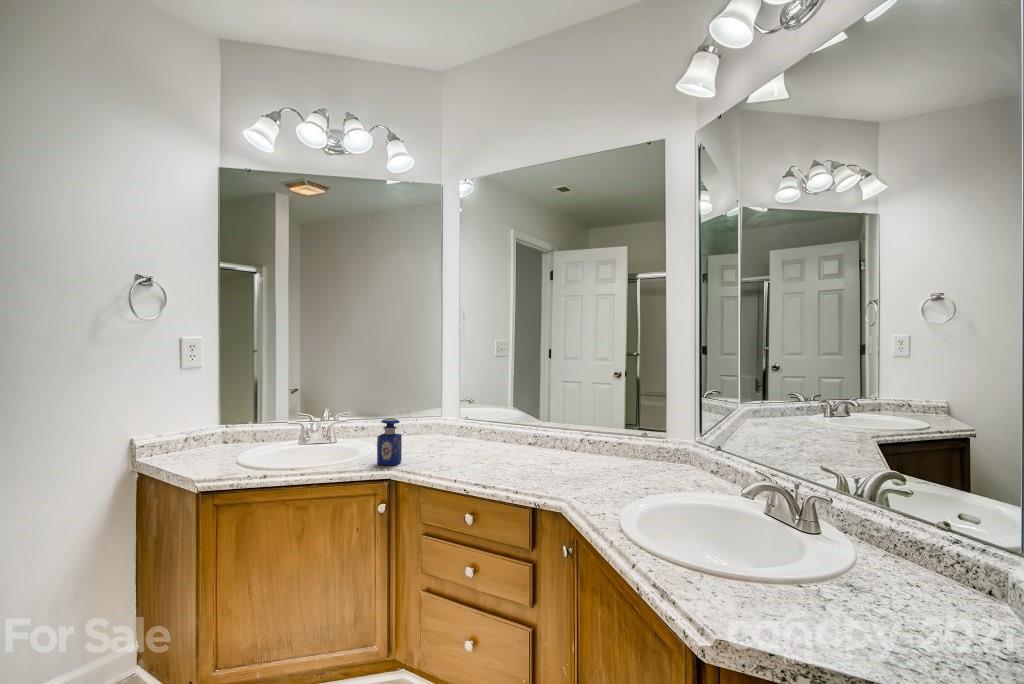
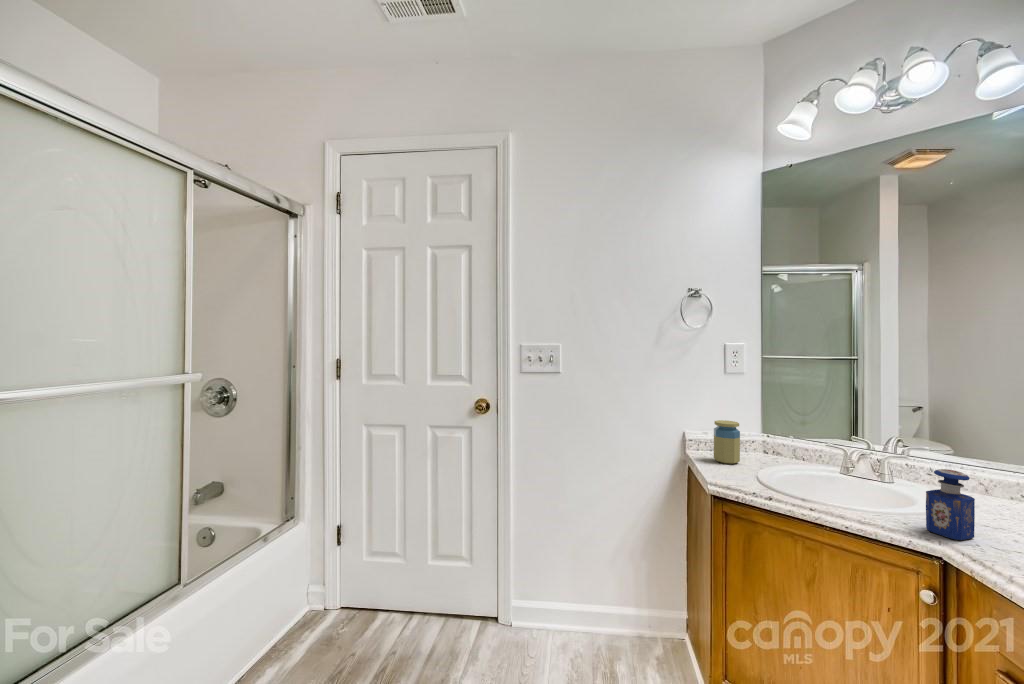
jar: none [178,414,209,461] -> present [714,420,740,464]

